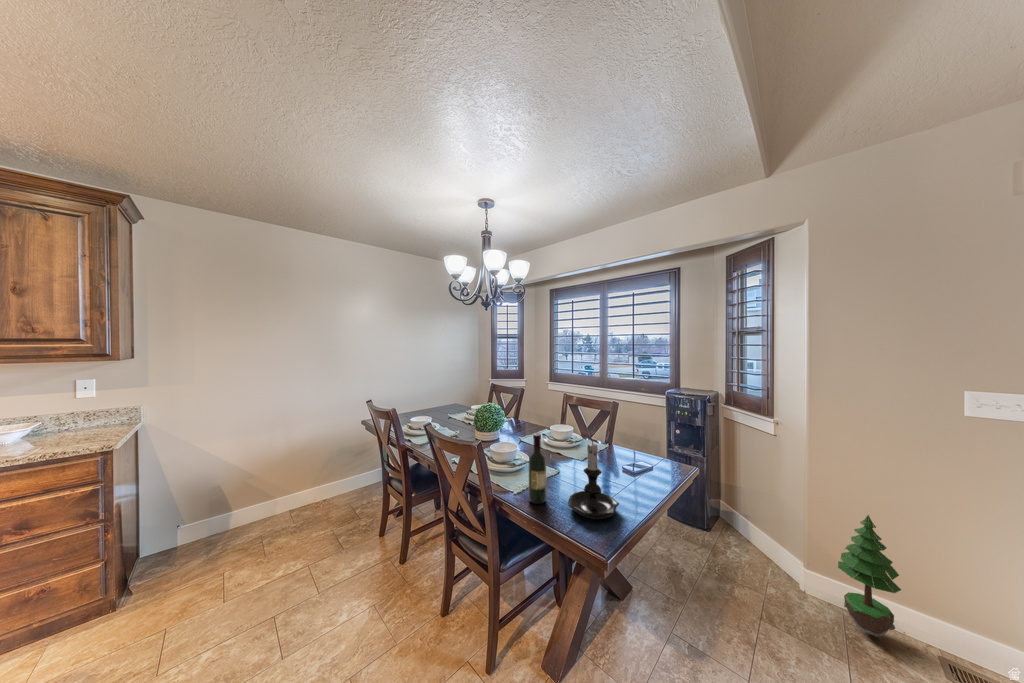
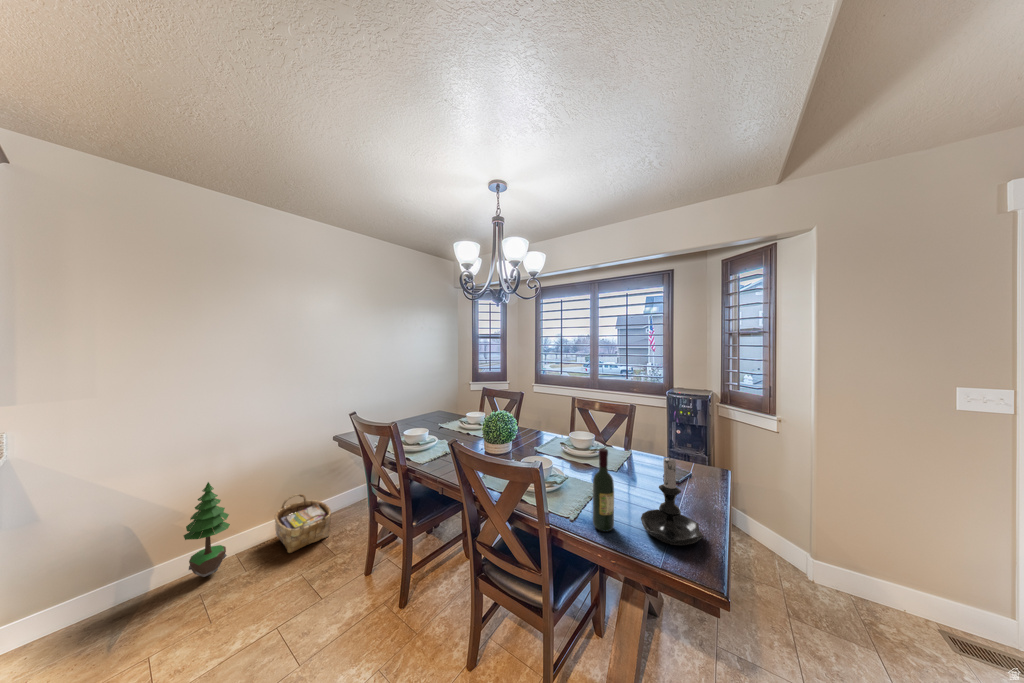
woven basket: none [318,469,361,515] -> present [275,494,331,553]
potted tree: present [838,515,901,638] -> present [184,482,230,577]

